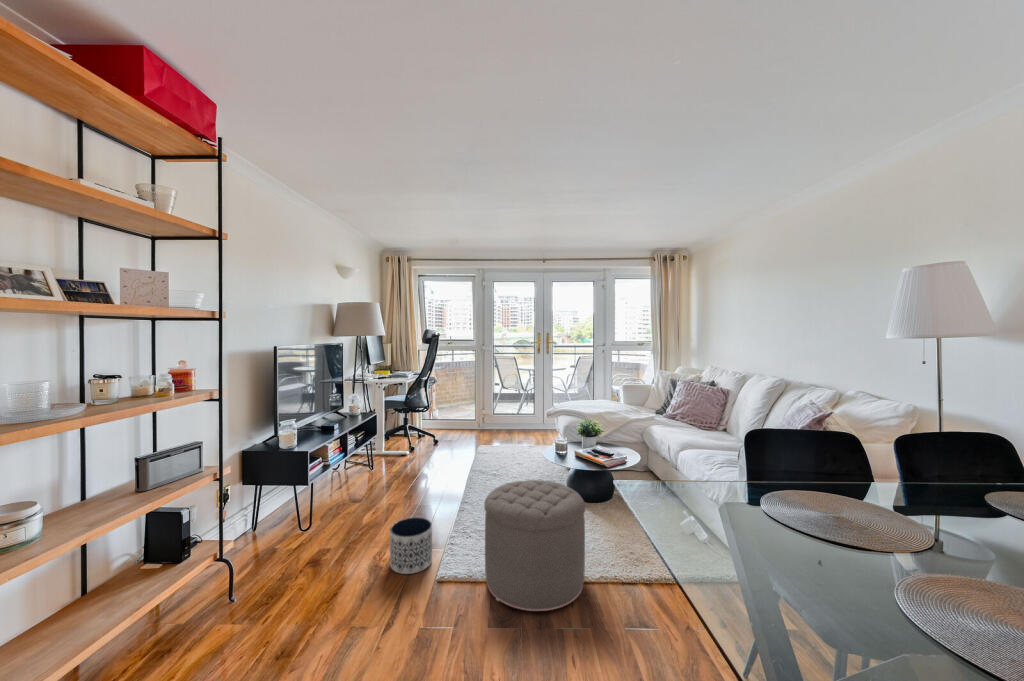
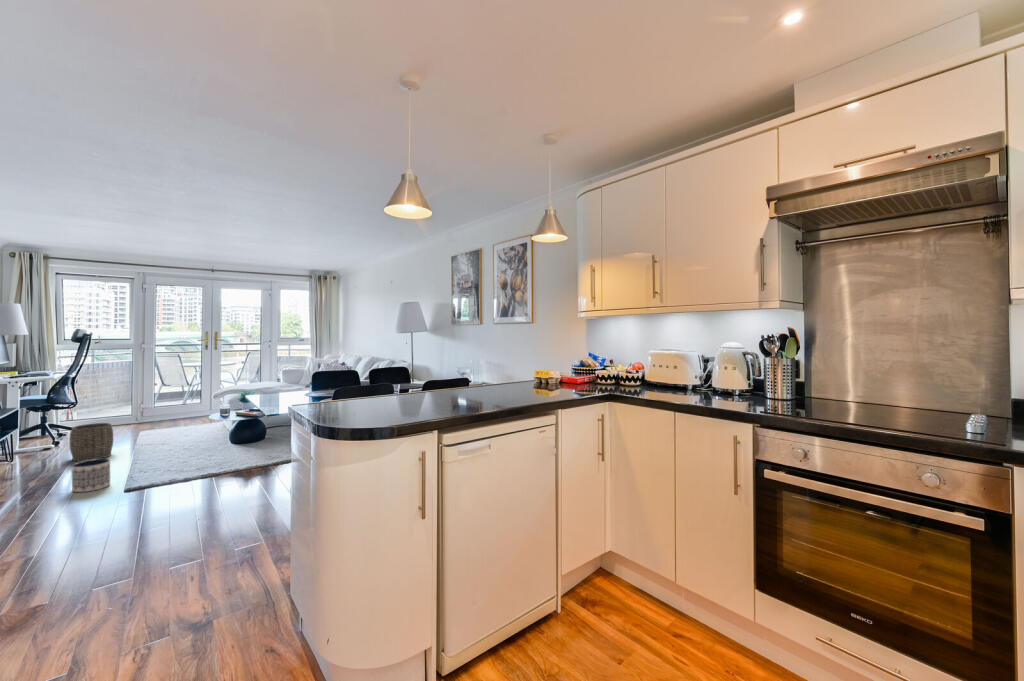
woven basket: none [412,440,451,488] -> present [70,423,113,461]
ottoman: present [484,480,585,611] -> none [156,420,228,486]

